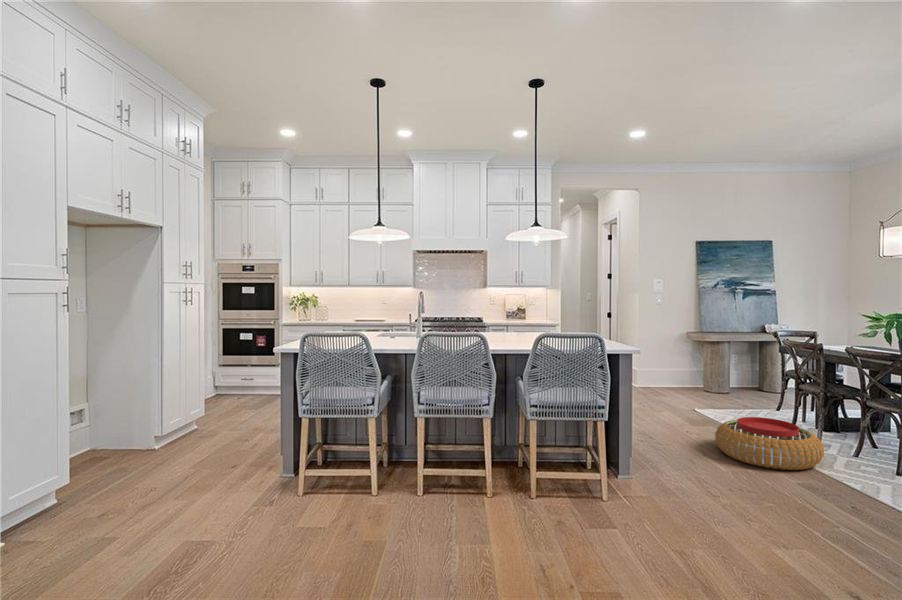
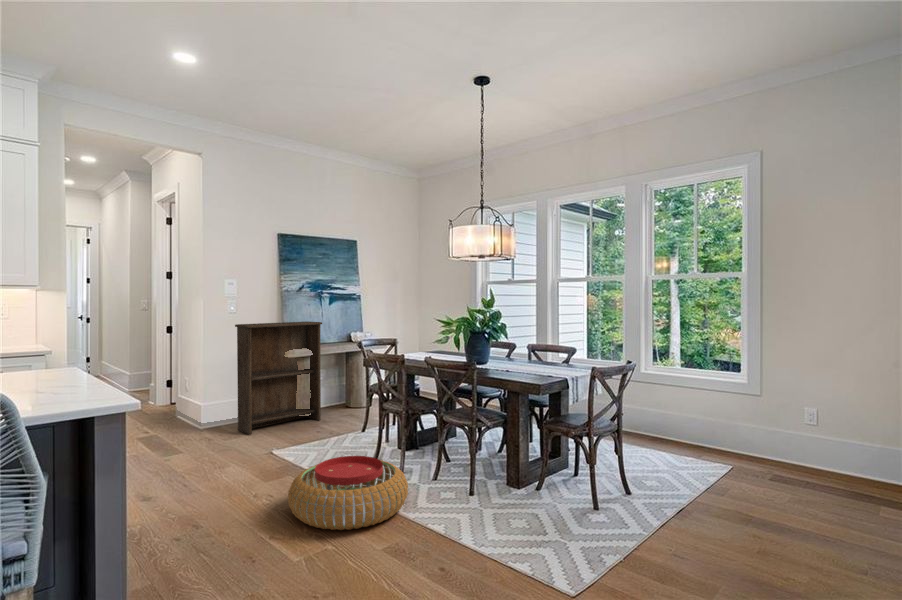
bookshelf: none [663,313,737,397] -> present [235,321,322,434]

